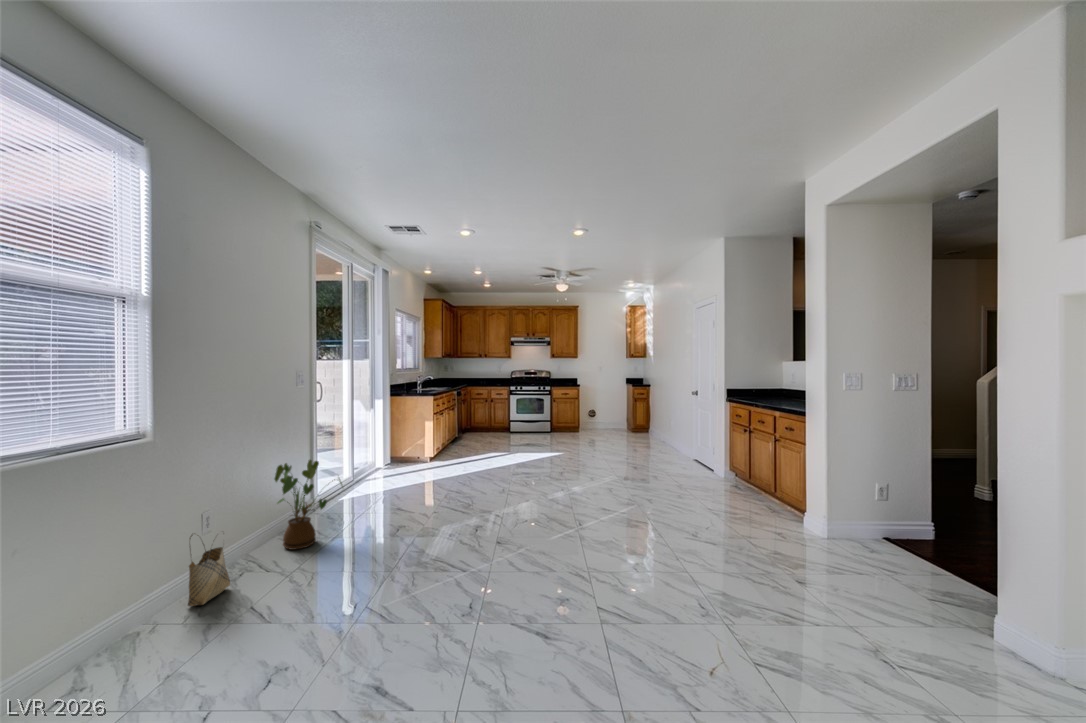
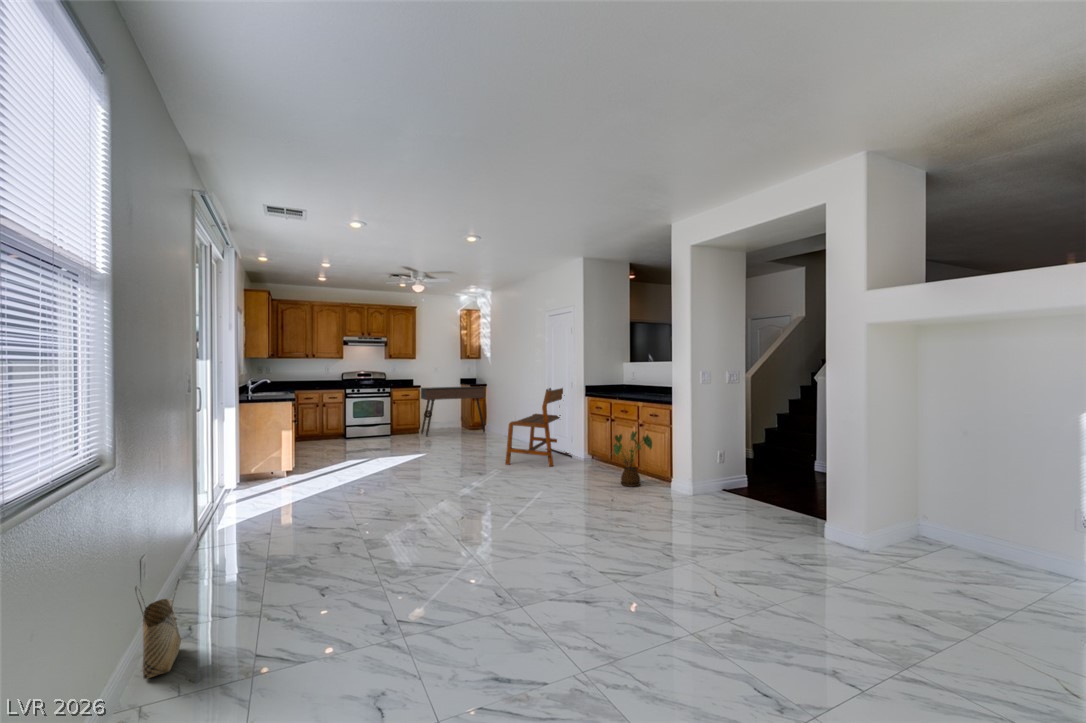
console table: none [581,386,646,435] -> present [421,387,485,436]
bench: none [631,390,716,479] -> present [506,388,567,466]
house plant: present [275,460,342,550] -> present [611,431,652,487]

